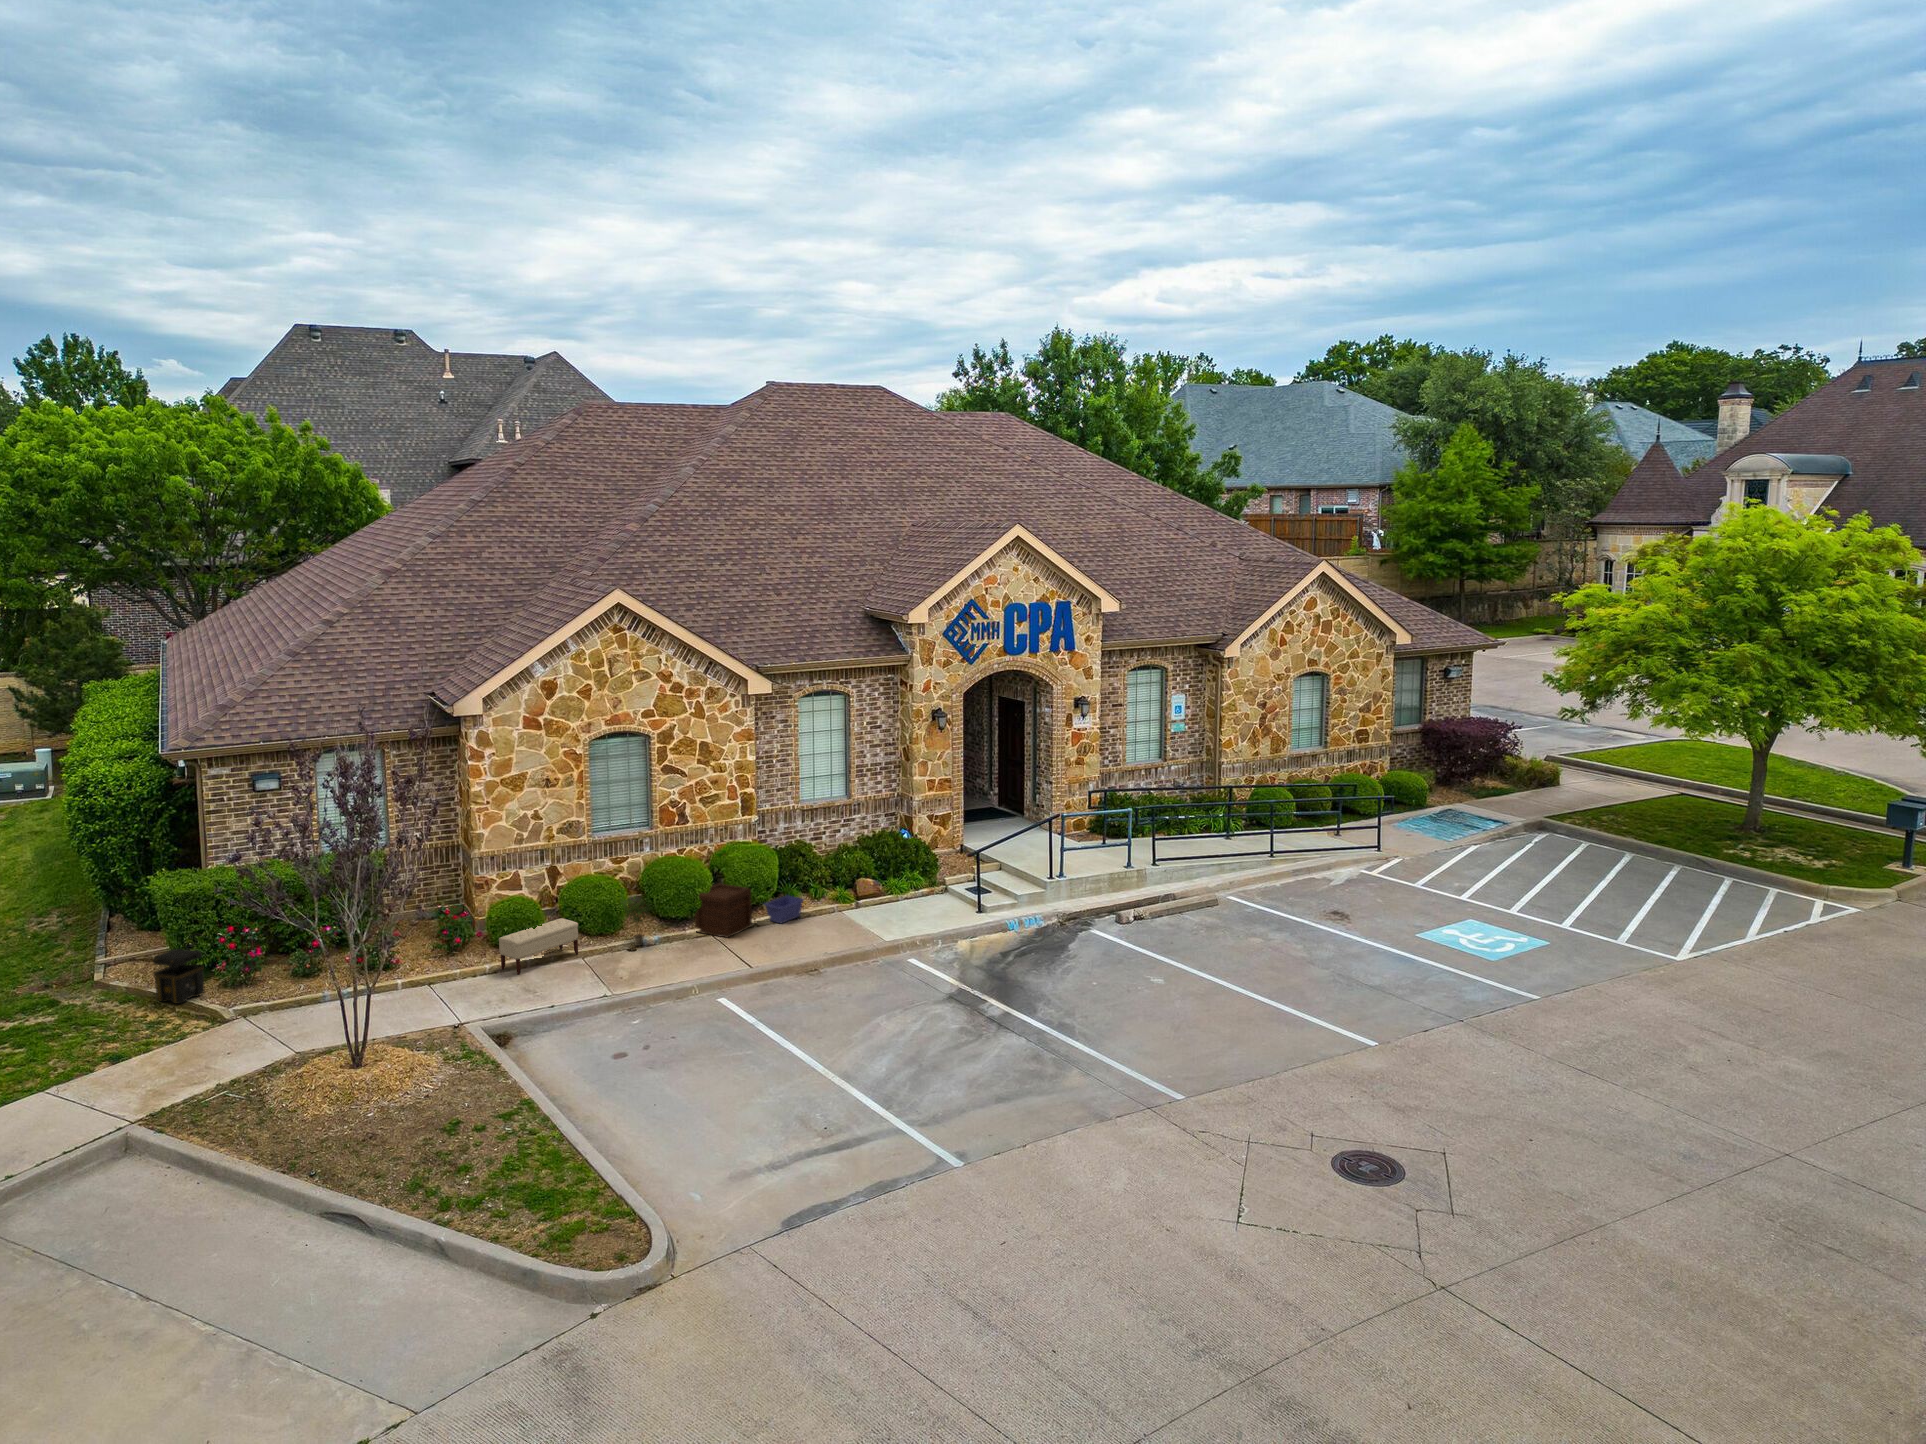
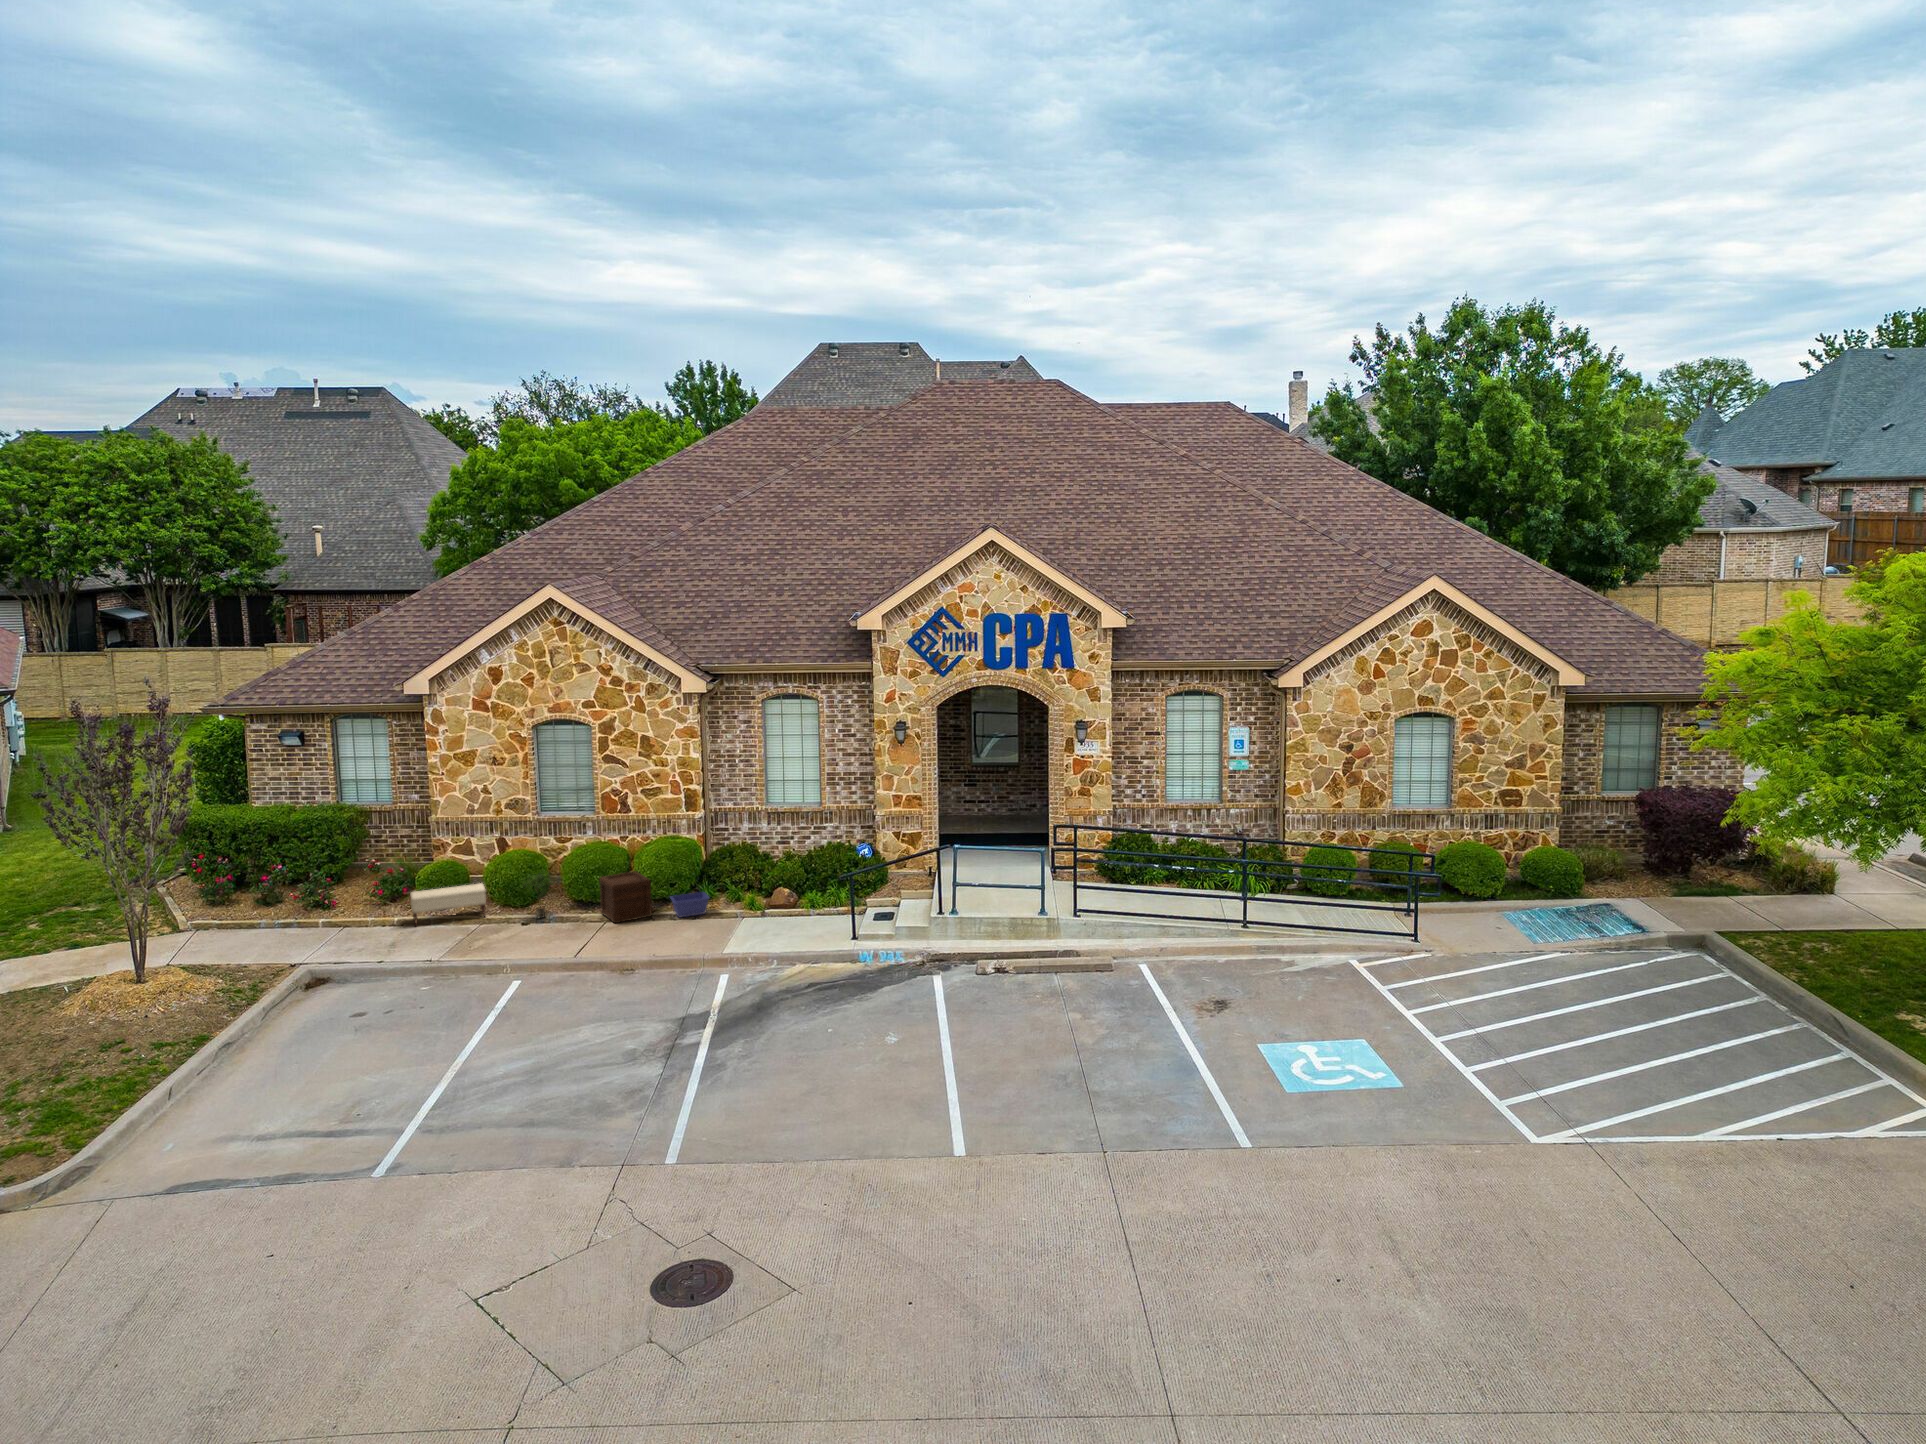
toolbox: present [153,949,205,1004] -> none [176,865,214,910]

